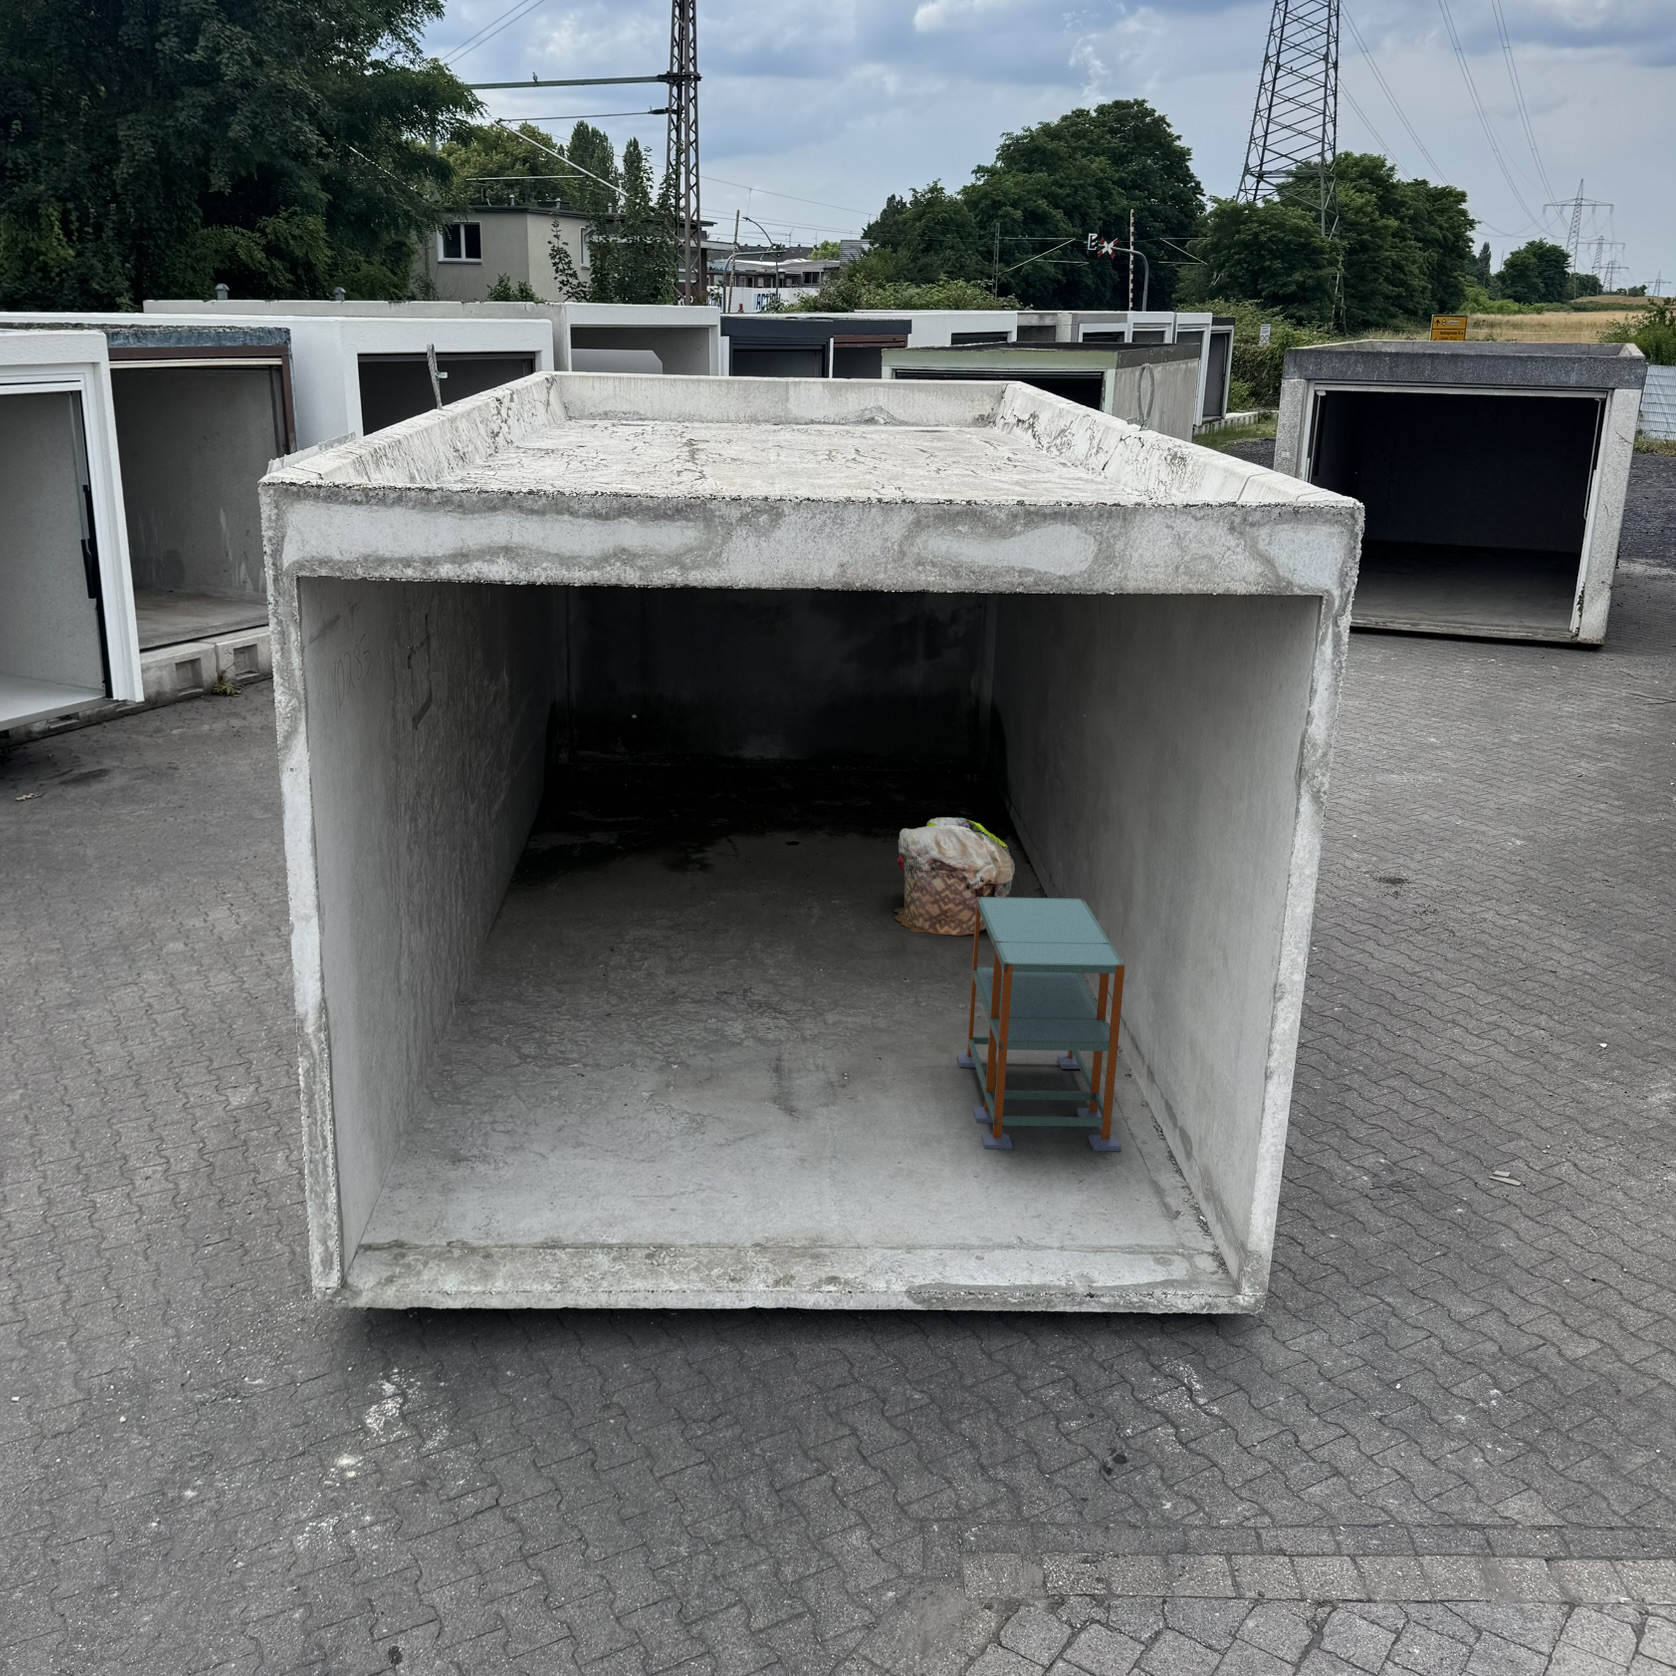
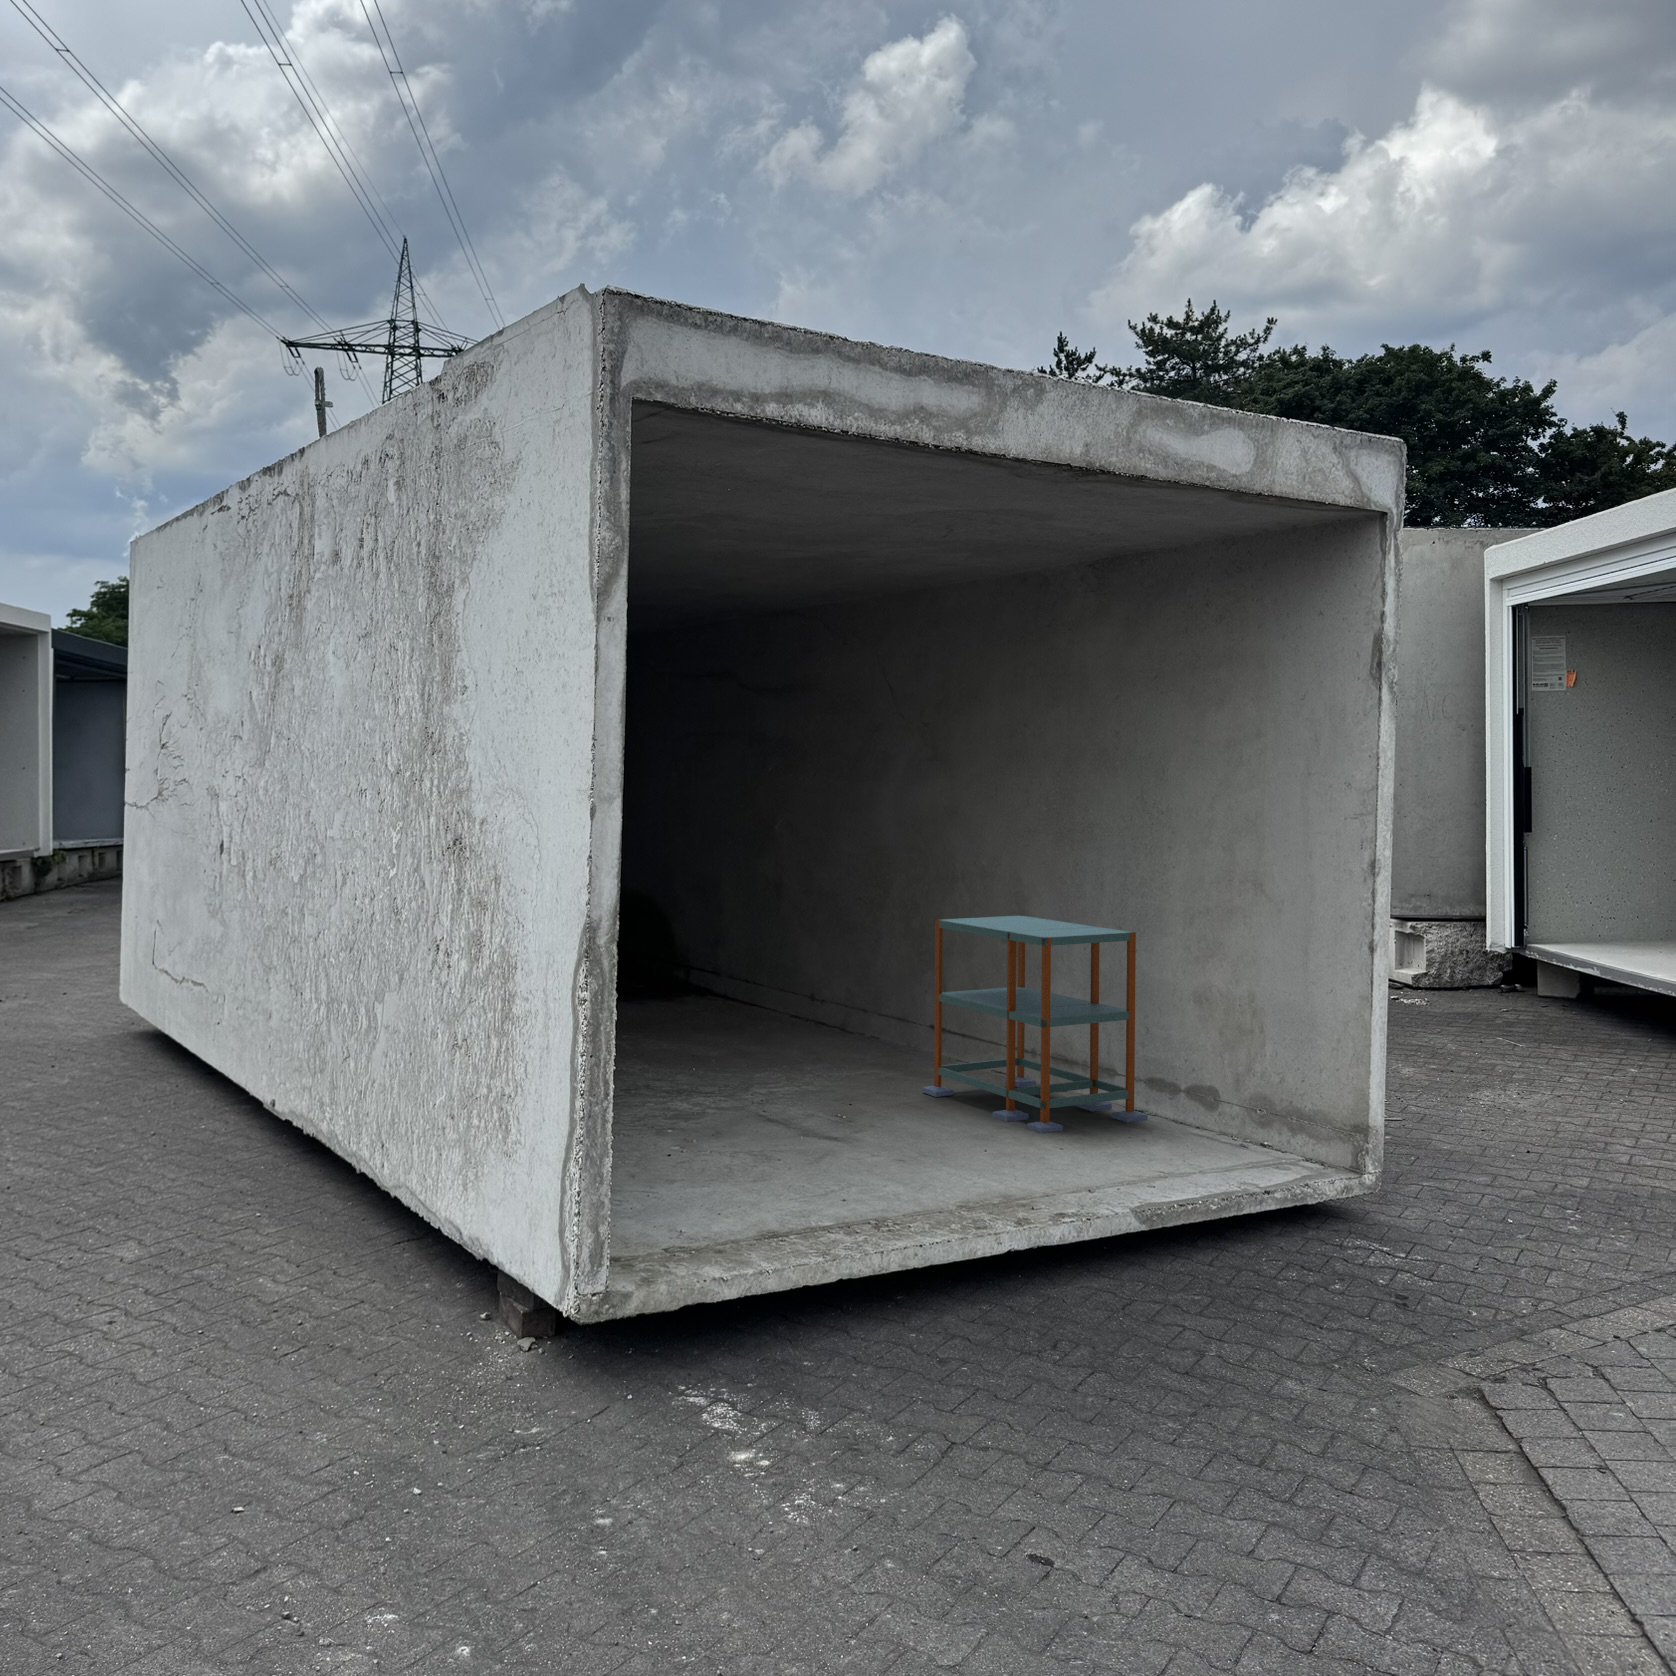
laundry basket: present [894,817,1015,936] -> none [703,924,838,1038]

